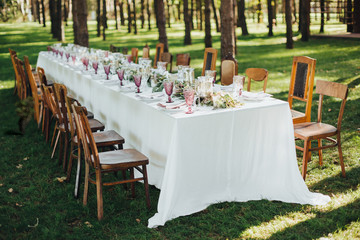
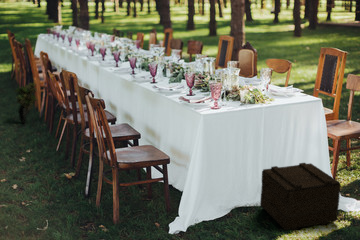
wooden crate: none [235,161,305,223] -> present [260,163,341,230]

